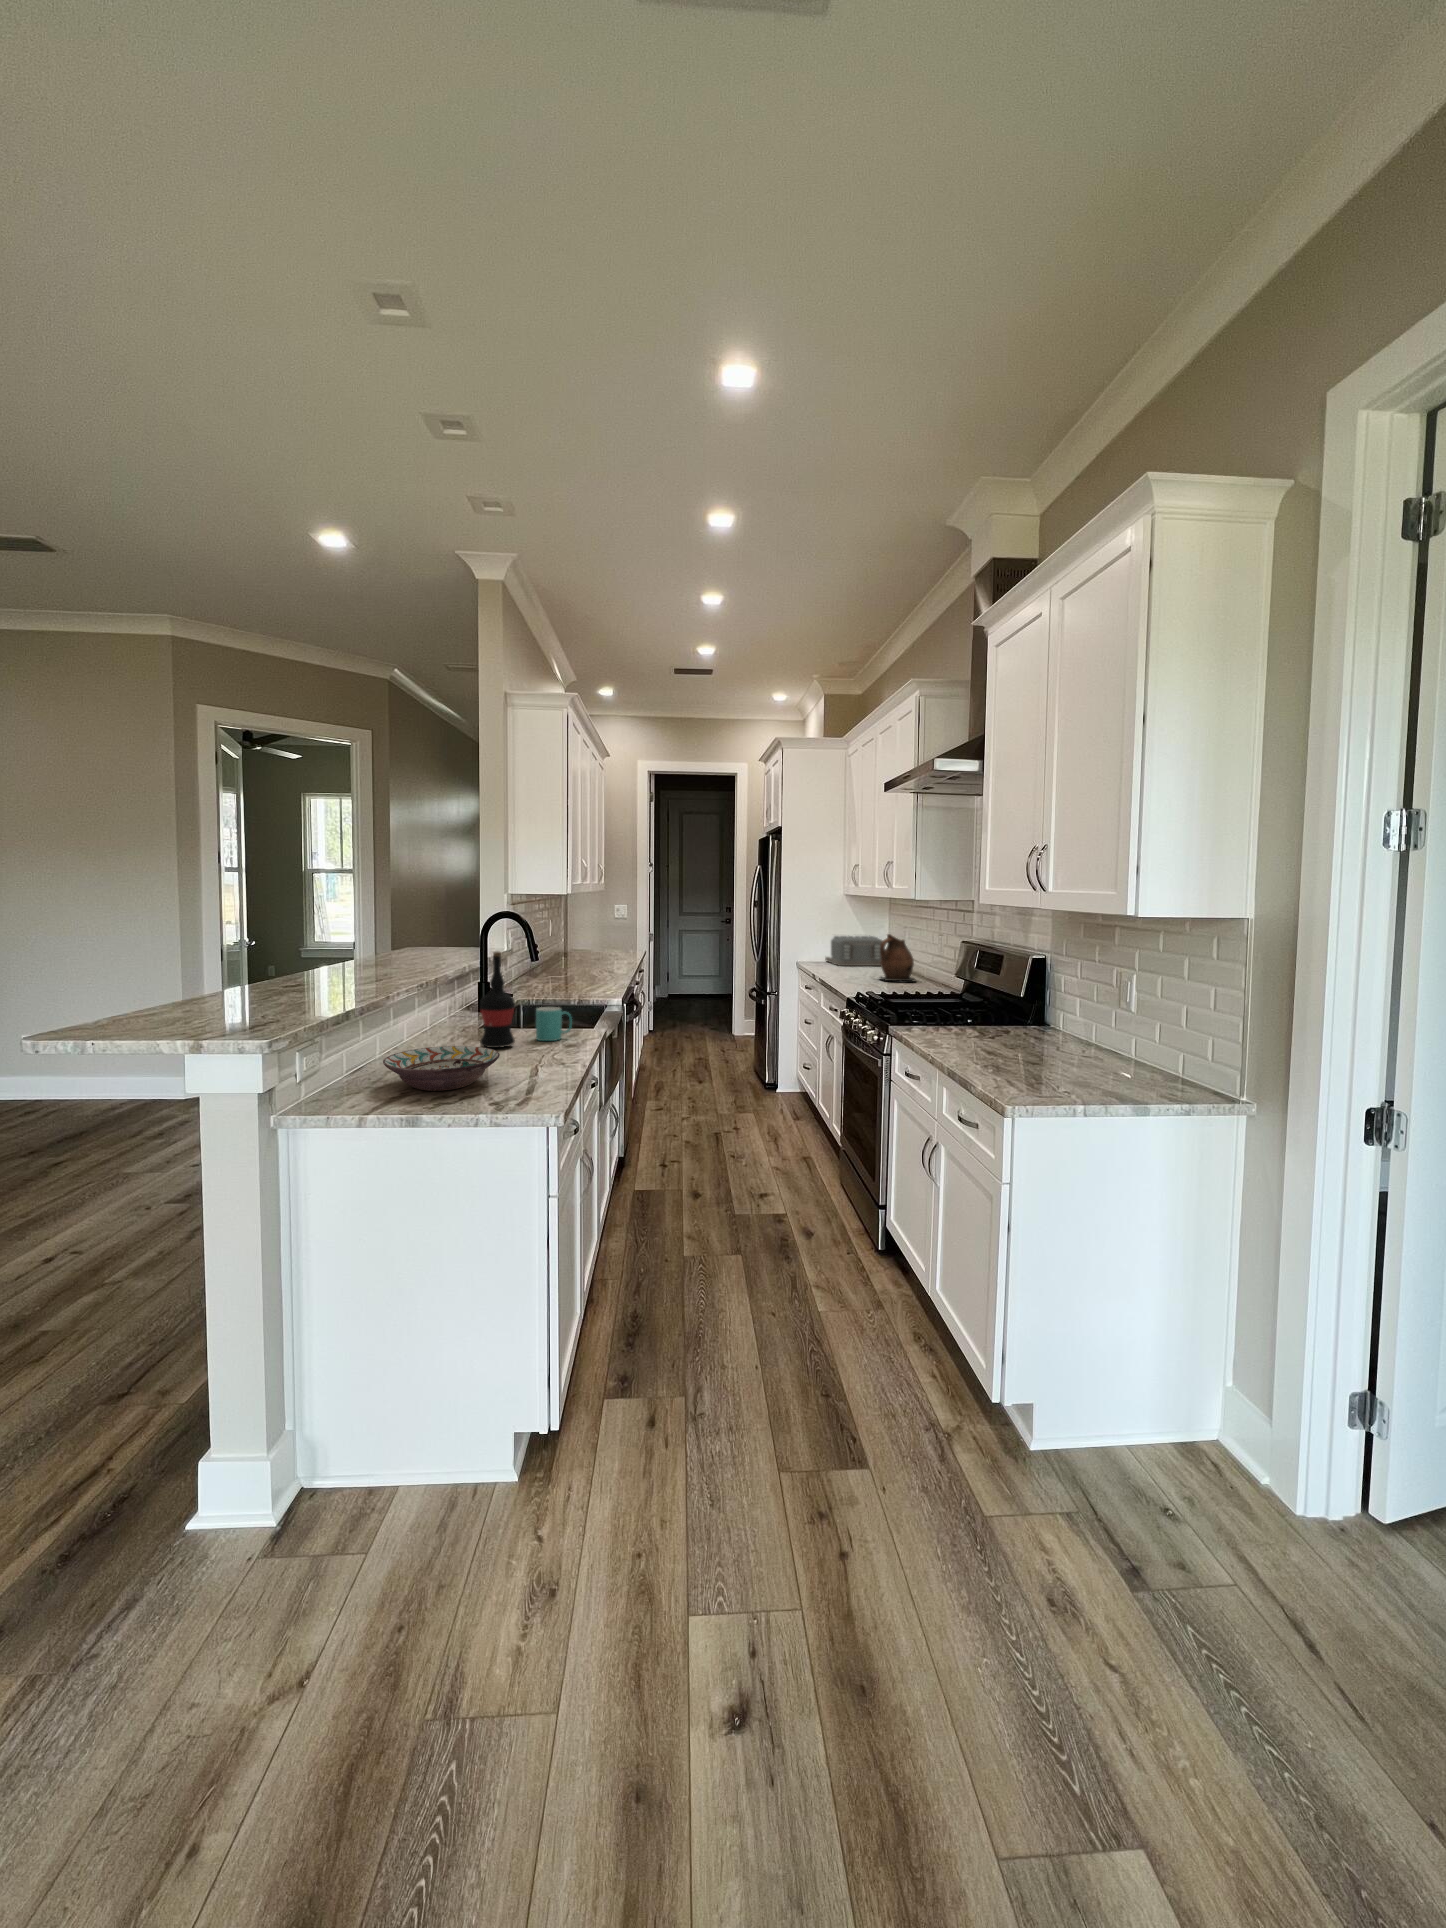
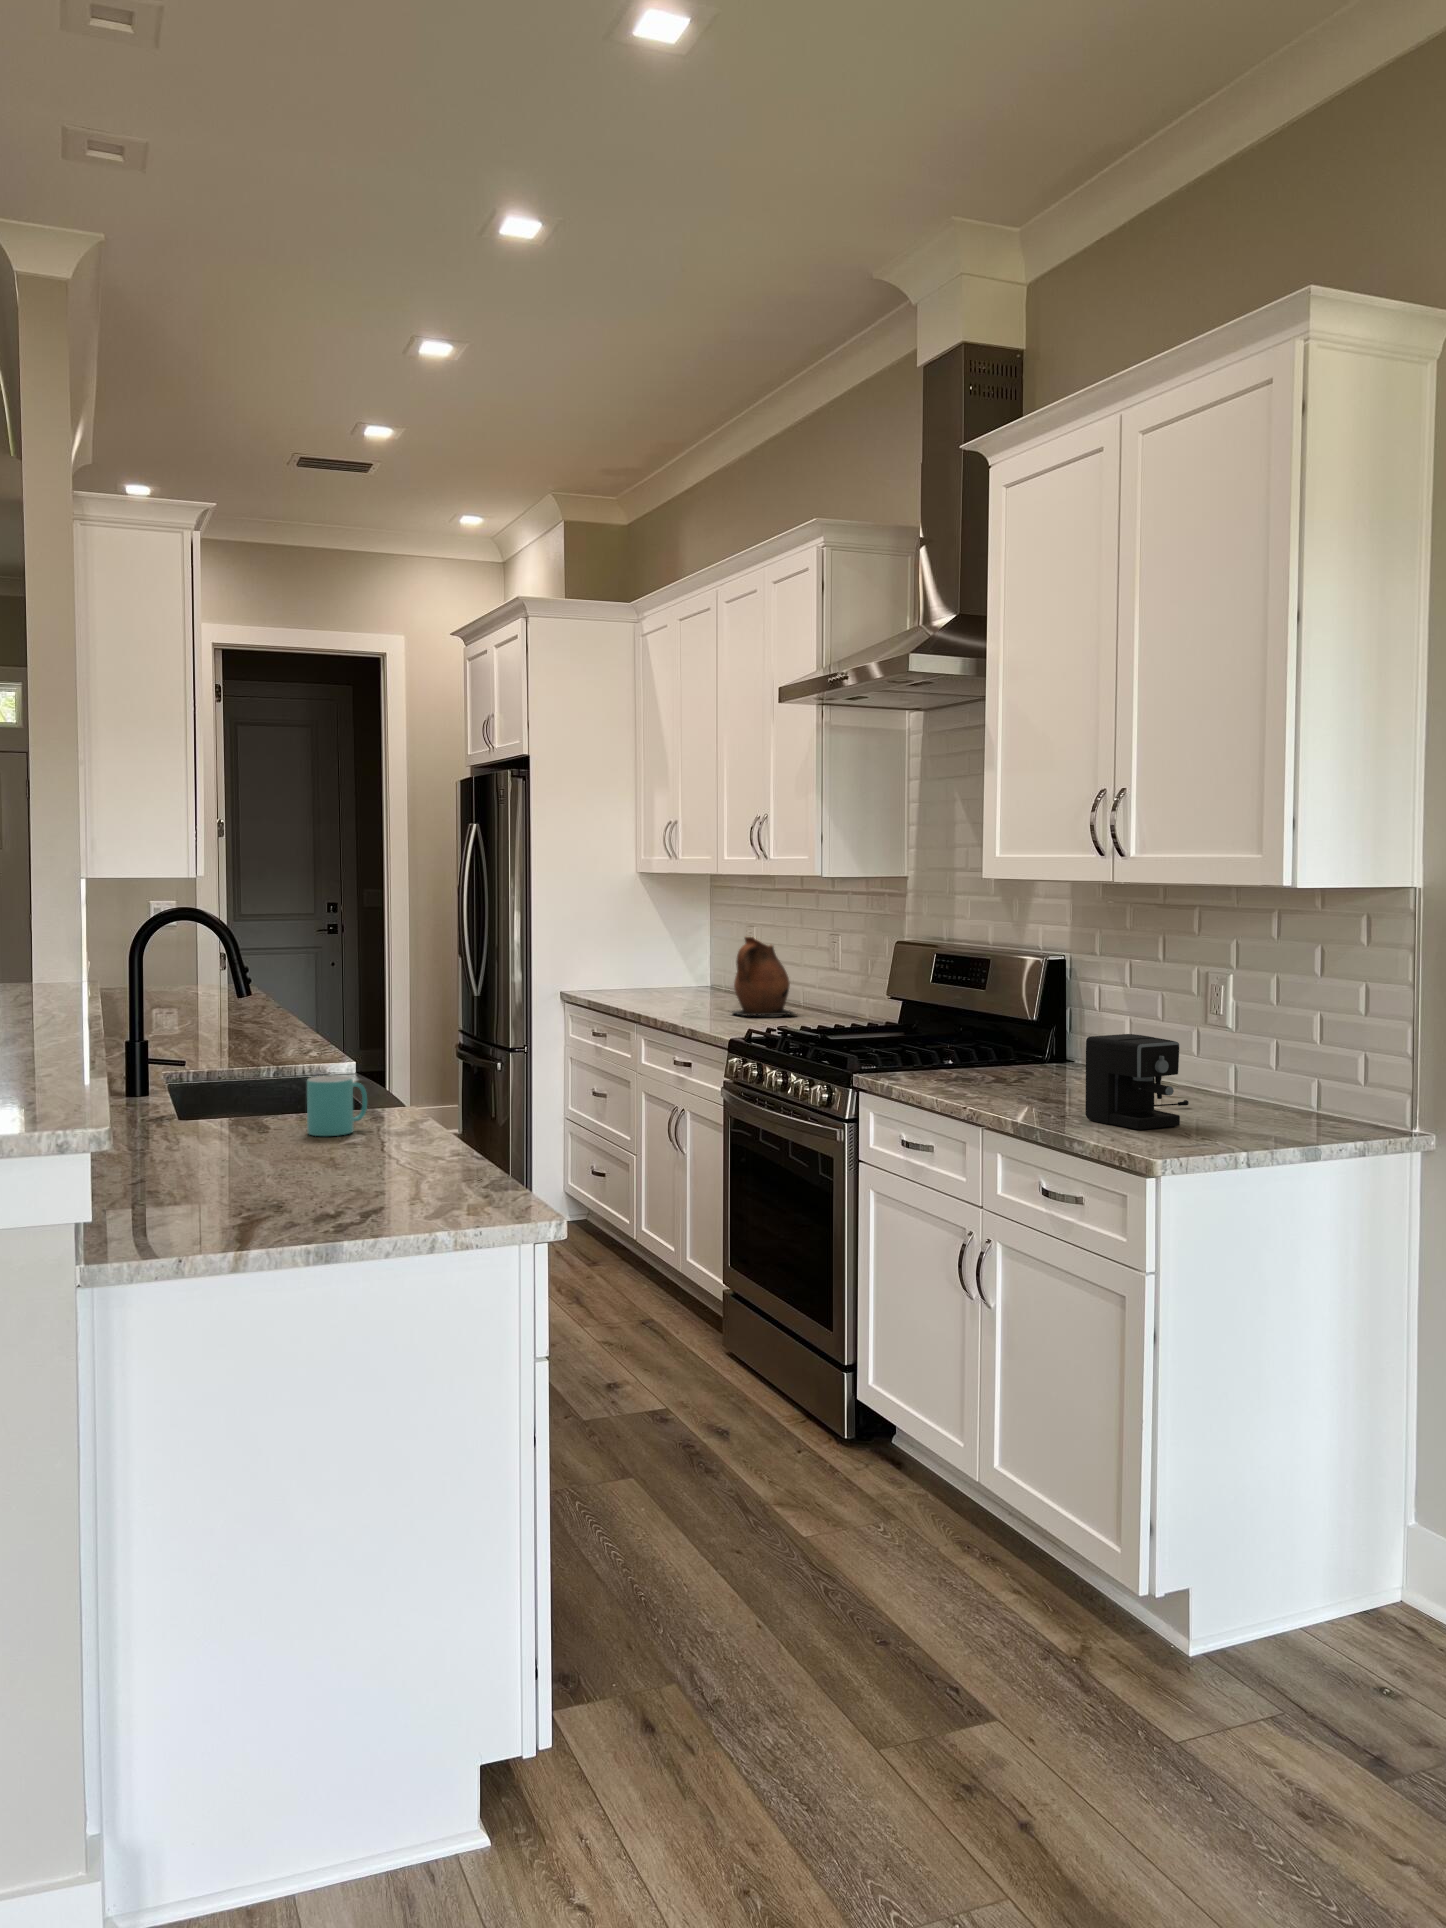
toaster: present [825,936,882,966] -> none [597,943,706,998]
wine bottle: present [480,952,515,1048] -> none [230,978,293,1152]
coffee maker: none [993,1013,1081,1081] -> present [1086,1034,1189,1130]
decorative bowl: present [383,1046,500,1091] -> none [178,1141,378,1216]

